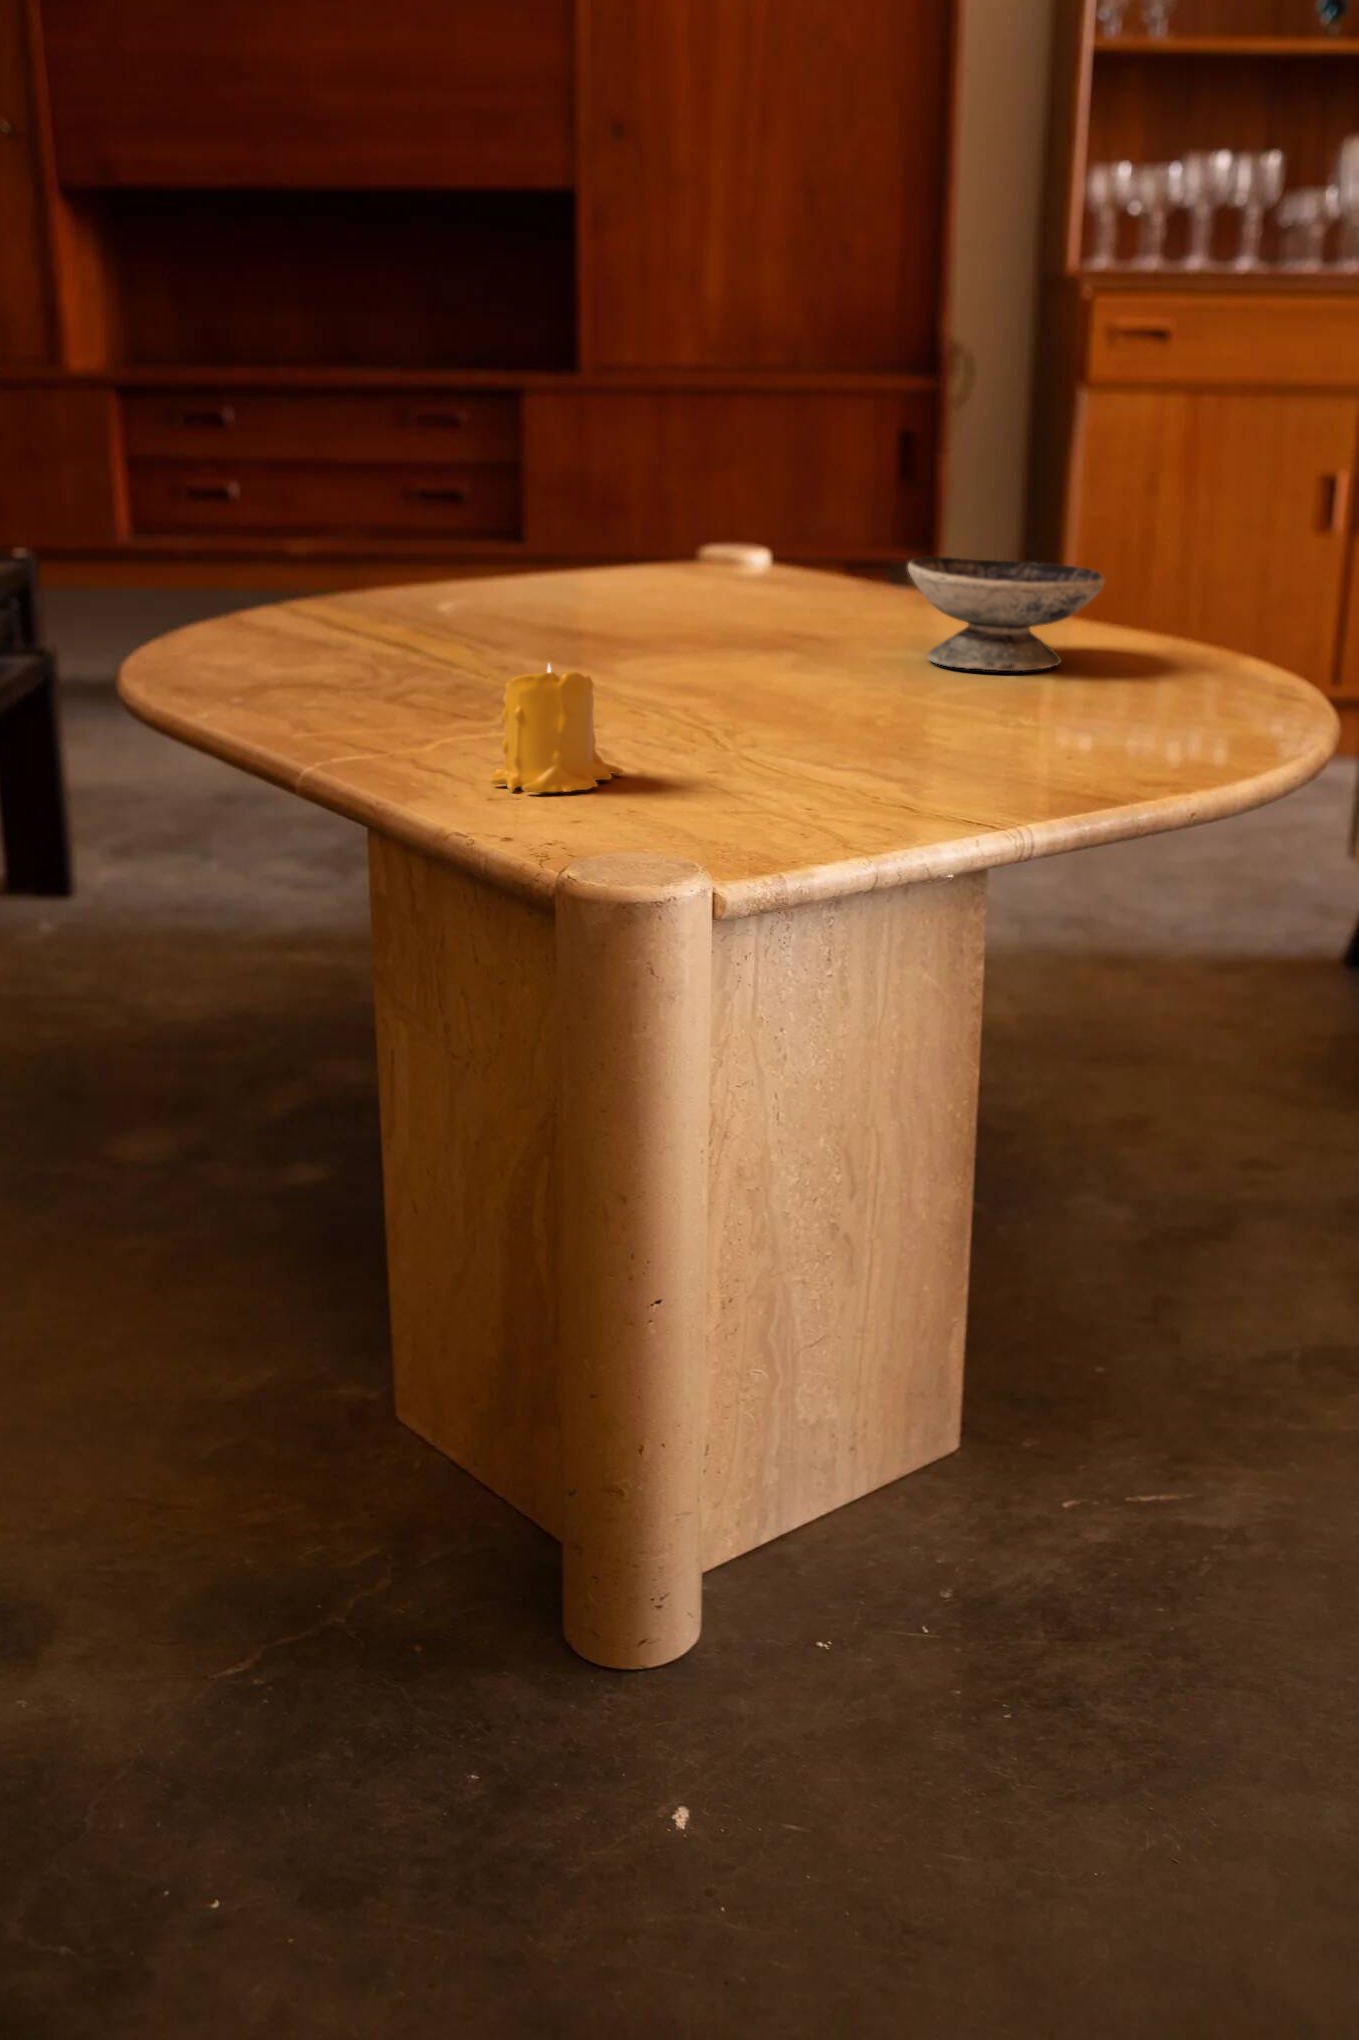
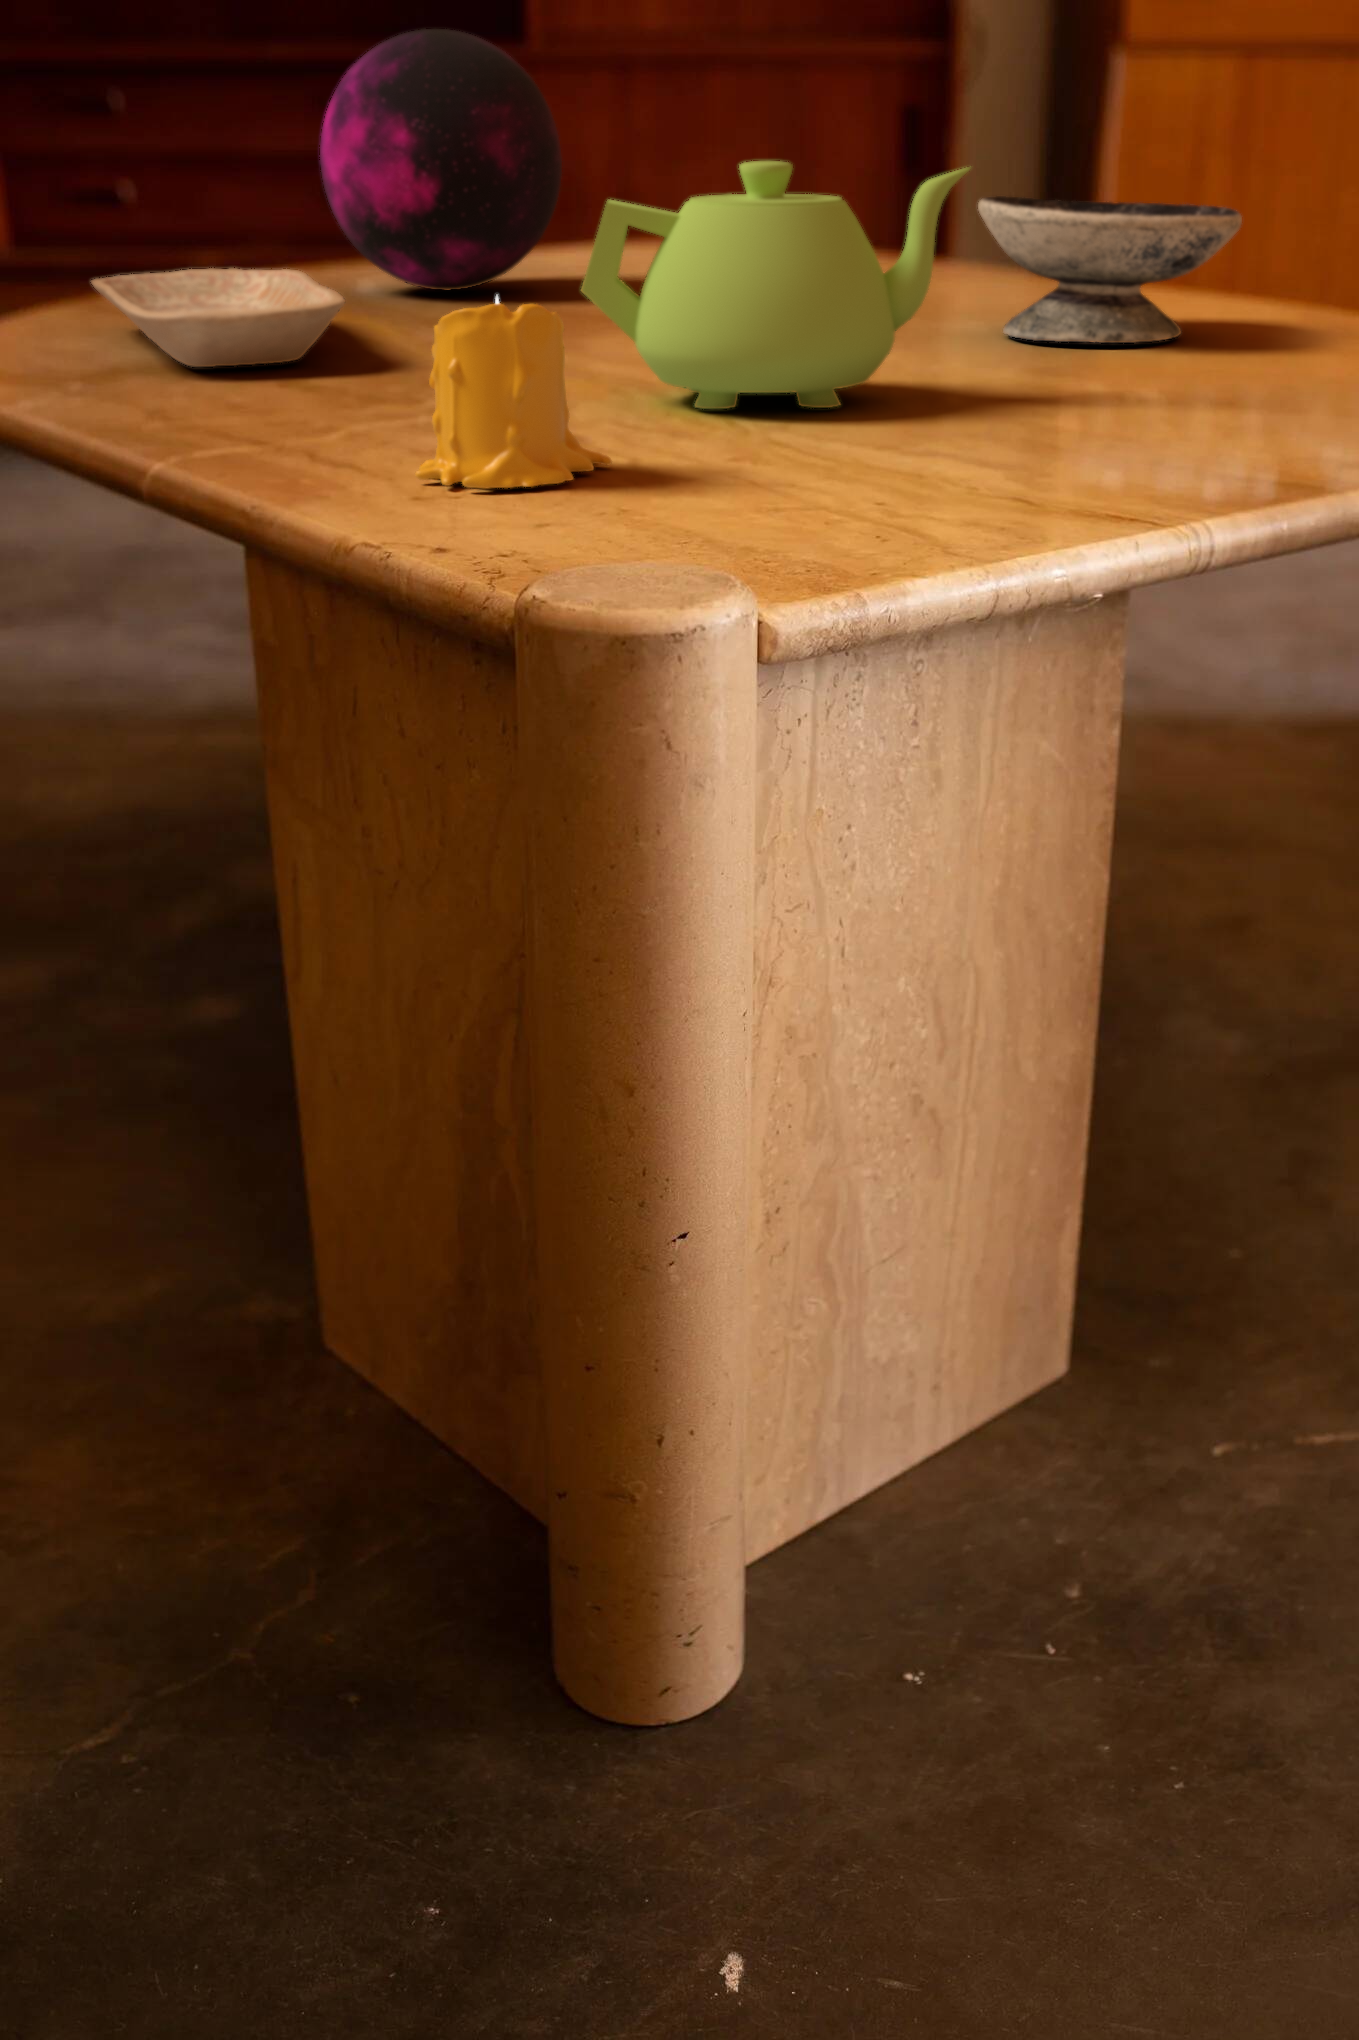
decorative orb: none [410,413,597,605] -> present [320,29,562,290]
teapot: none [607,556,887,728] -> present [581,161,970,409]
tray: none [238,595,434,680] -> present [92,268,345,367]

